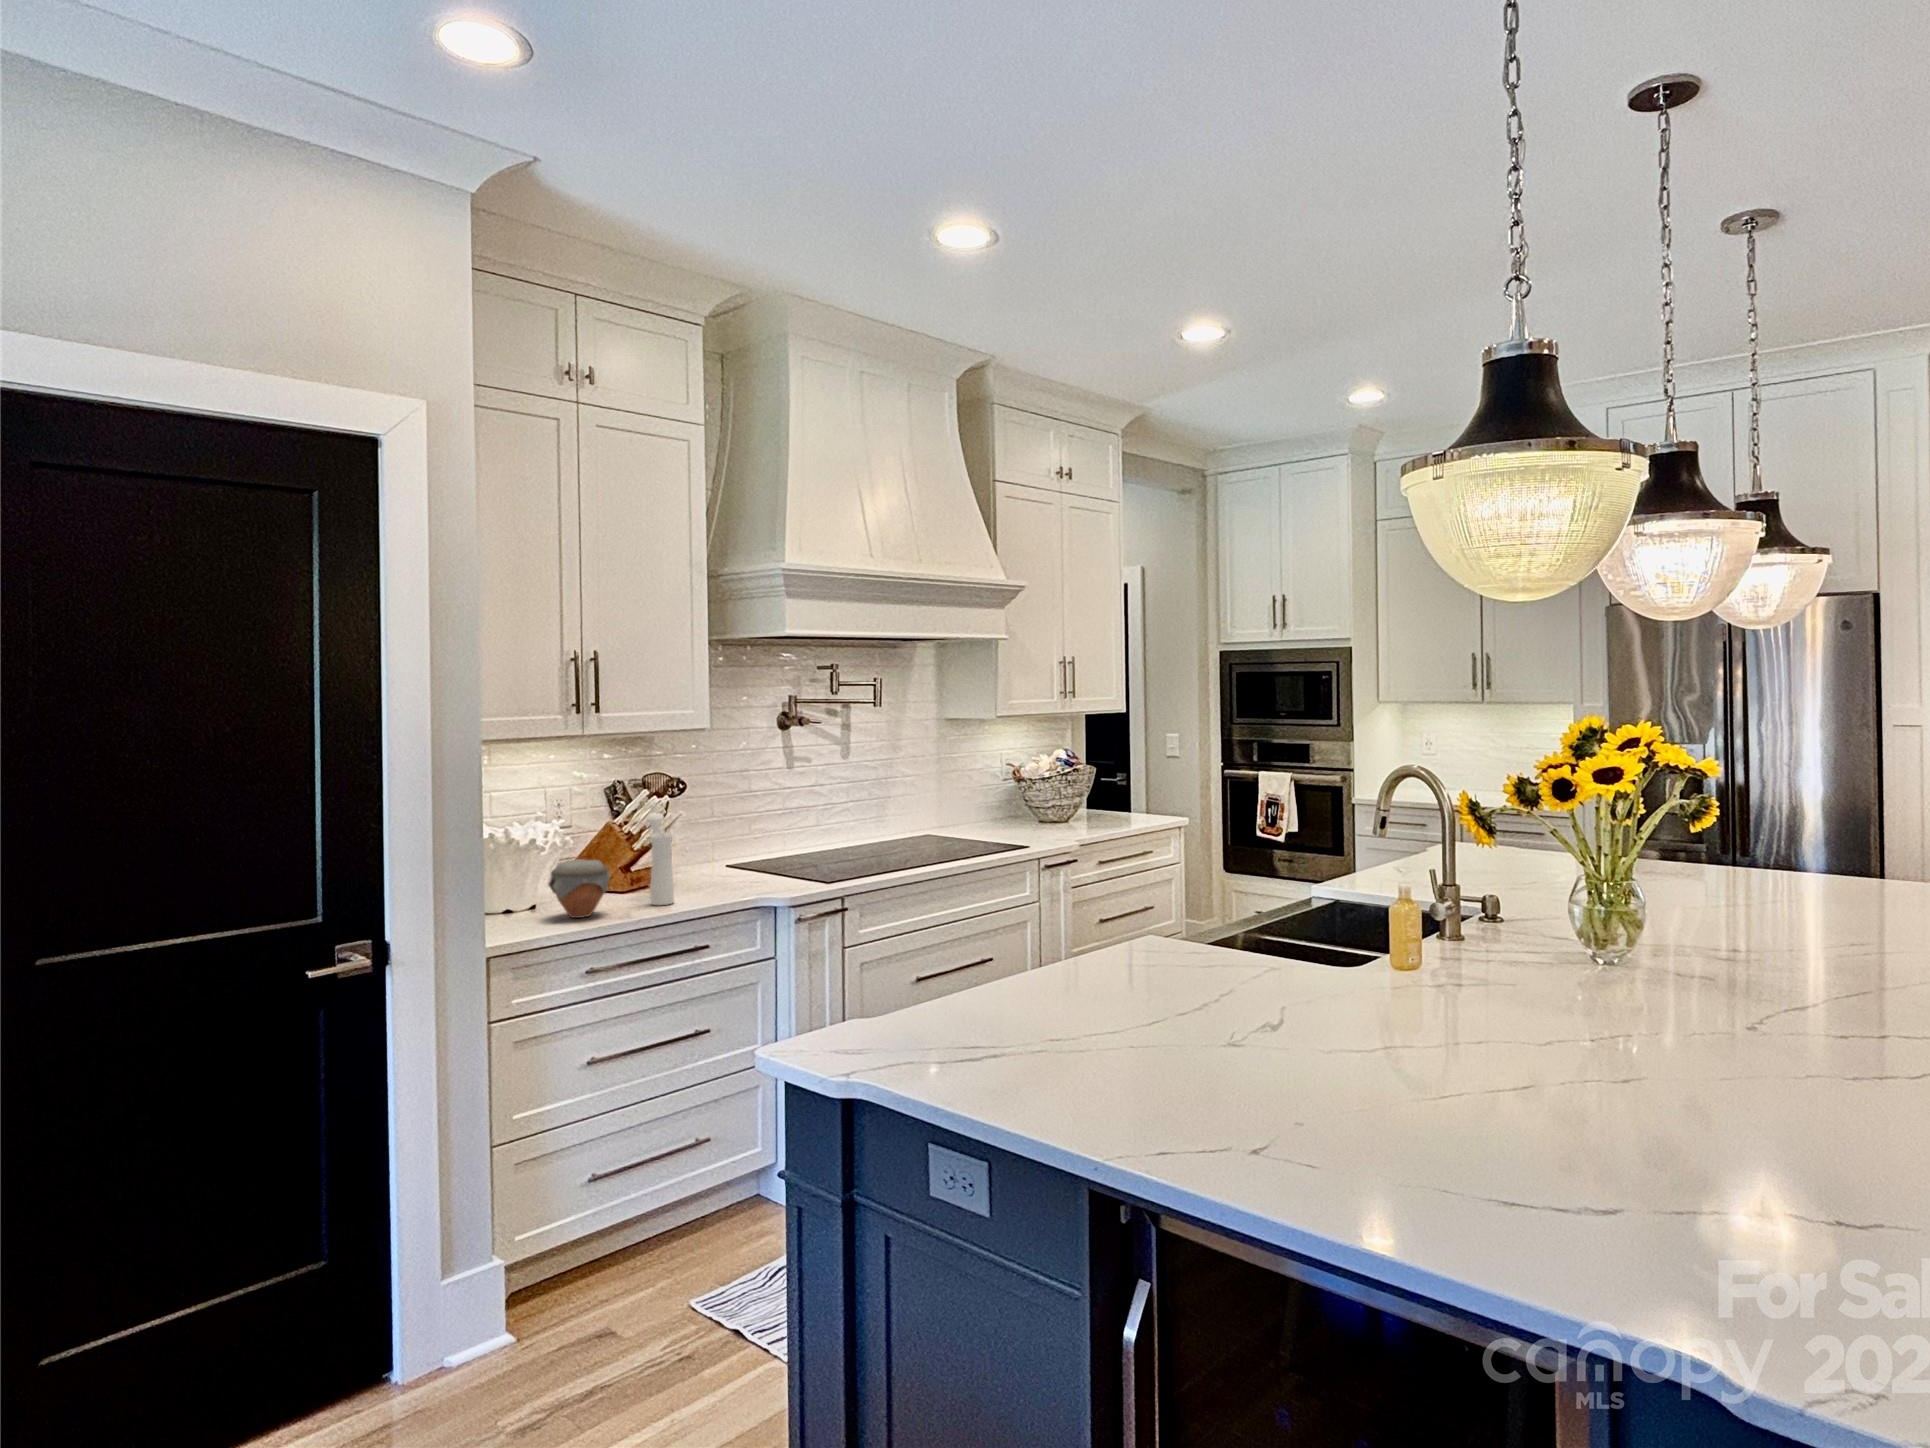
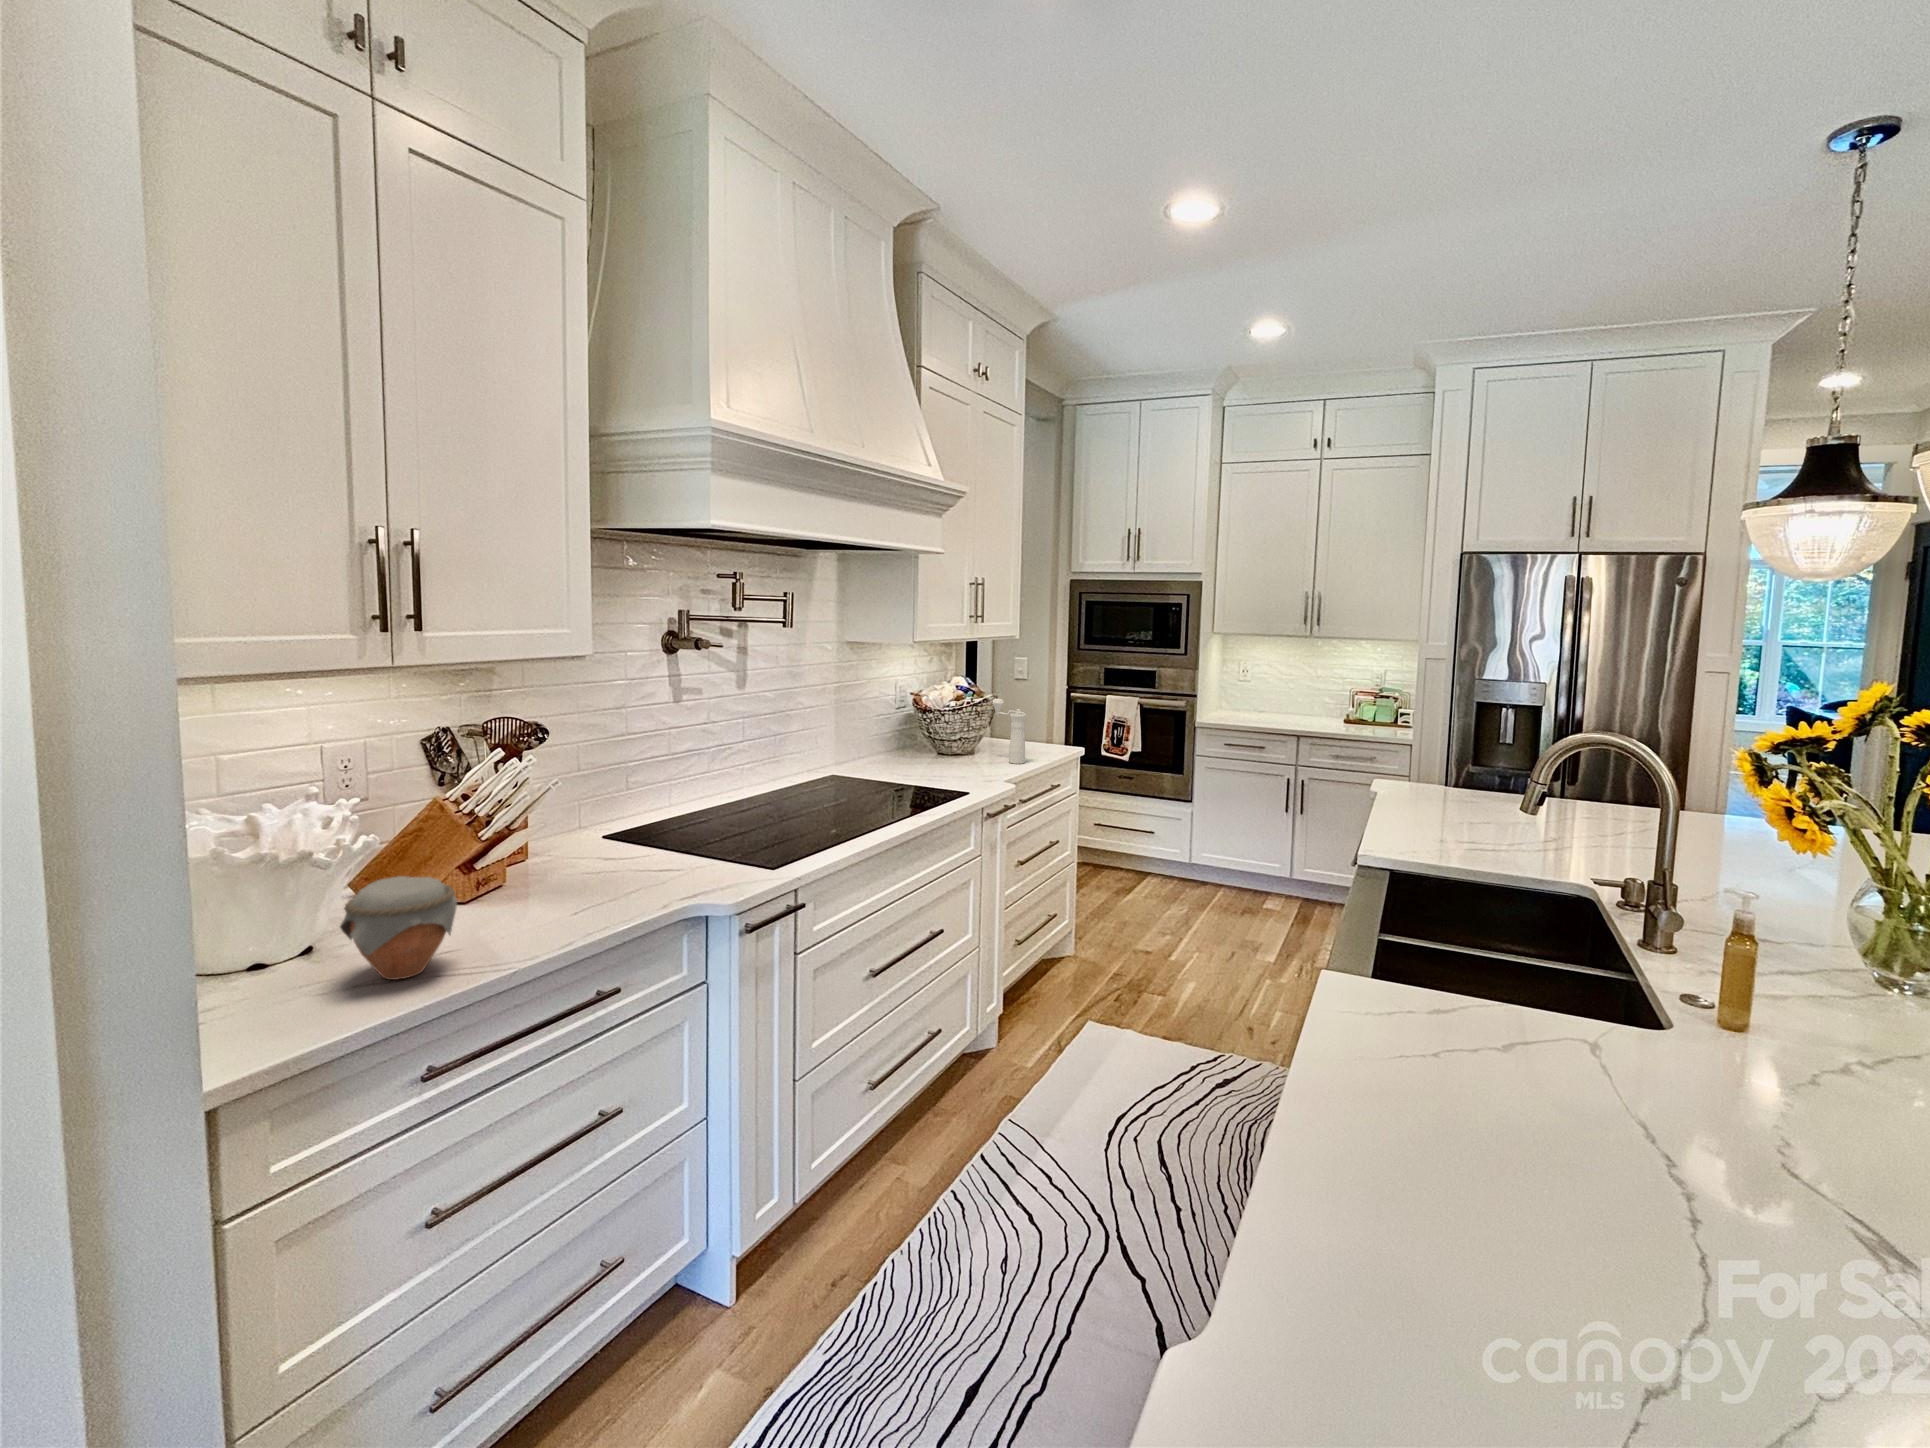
pepper mill: present [647,813,674,905] -> present [993,699,1027,764]

